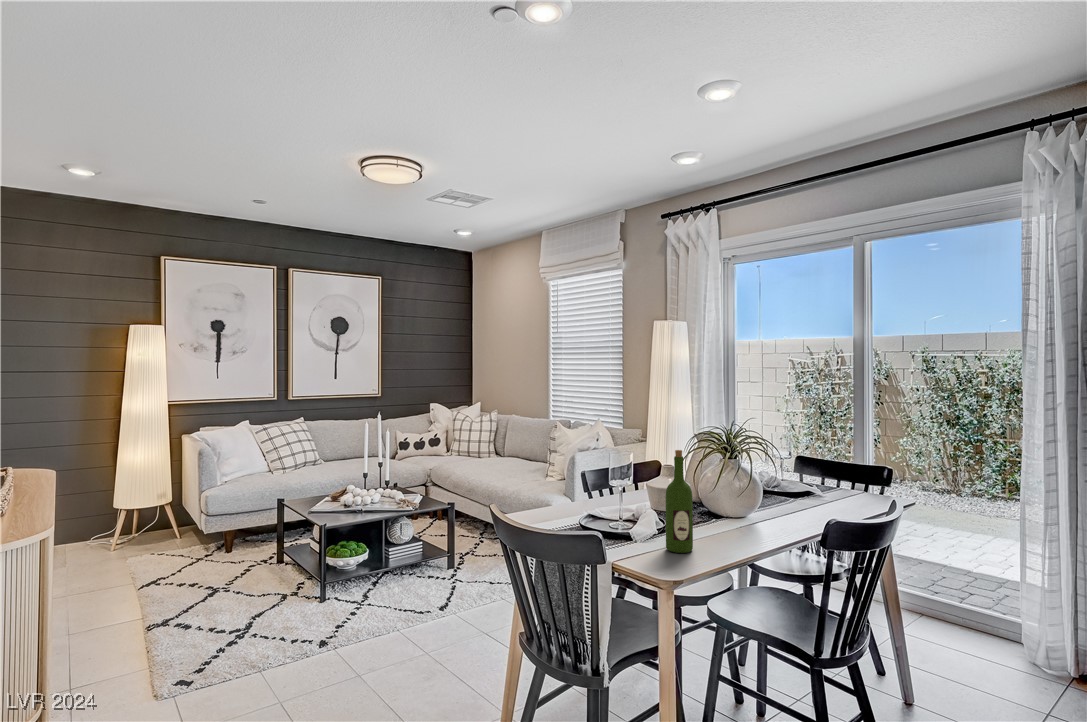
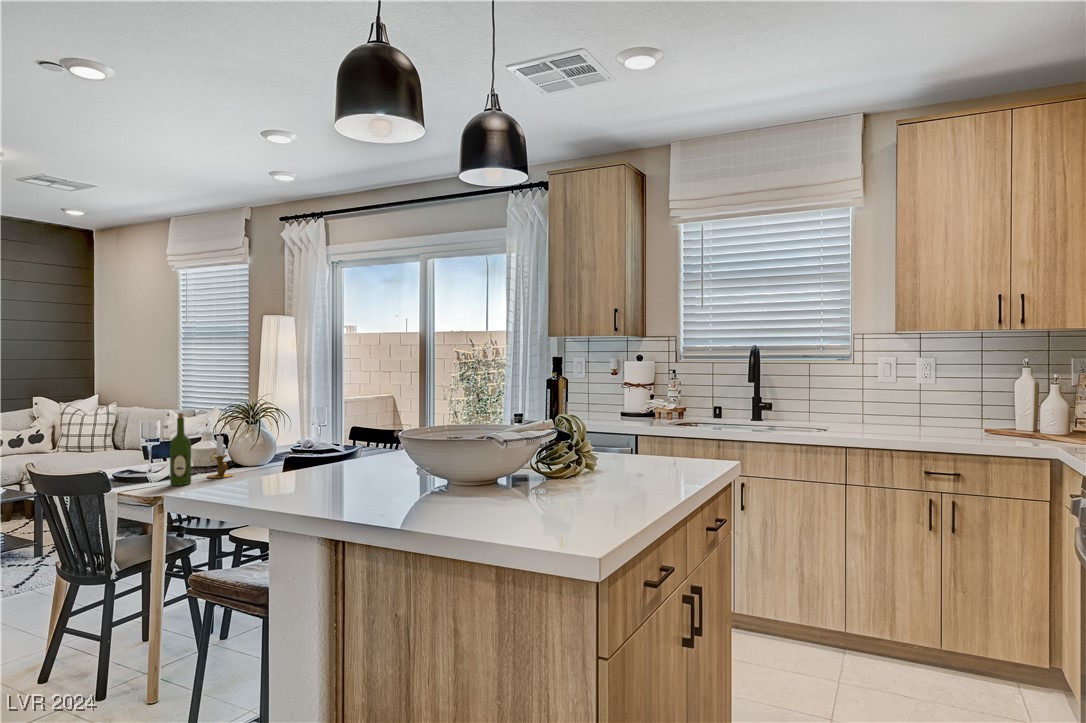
candlestick: none [697,480,732,541] -> present [207,436,233,478]

